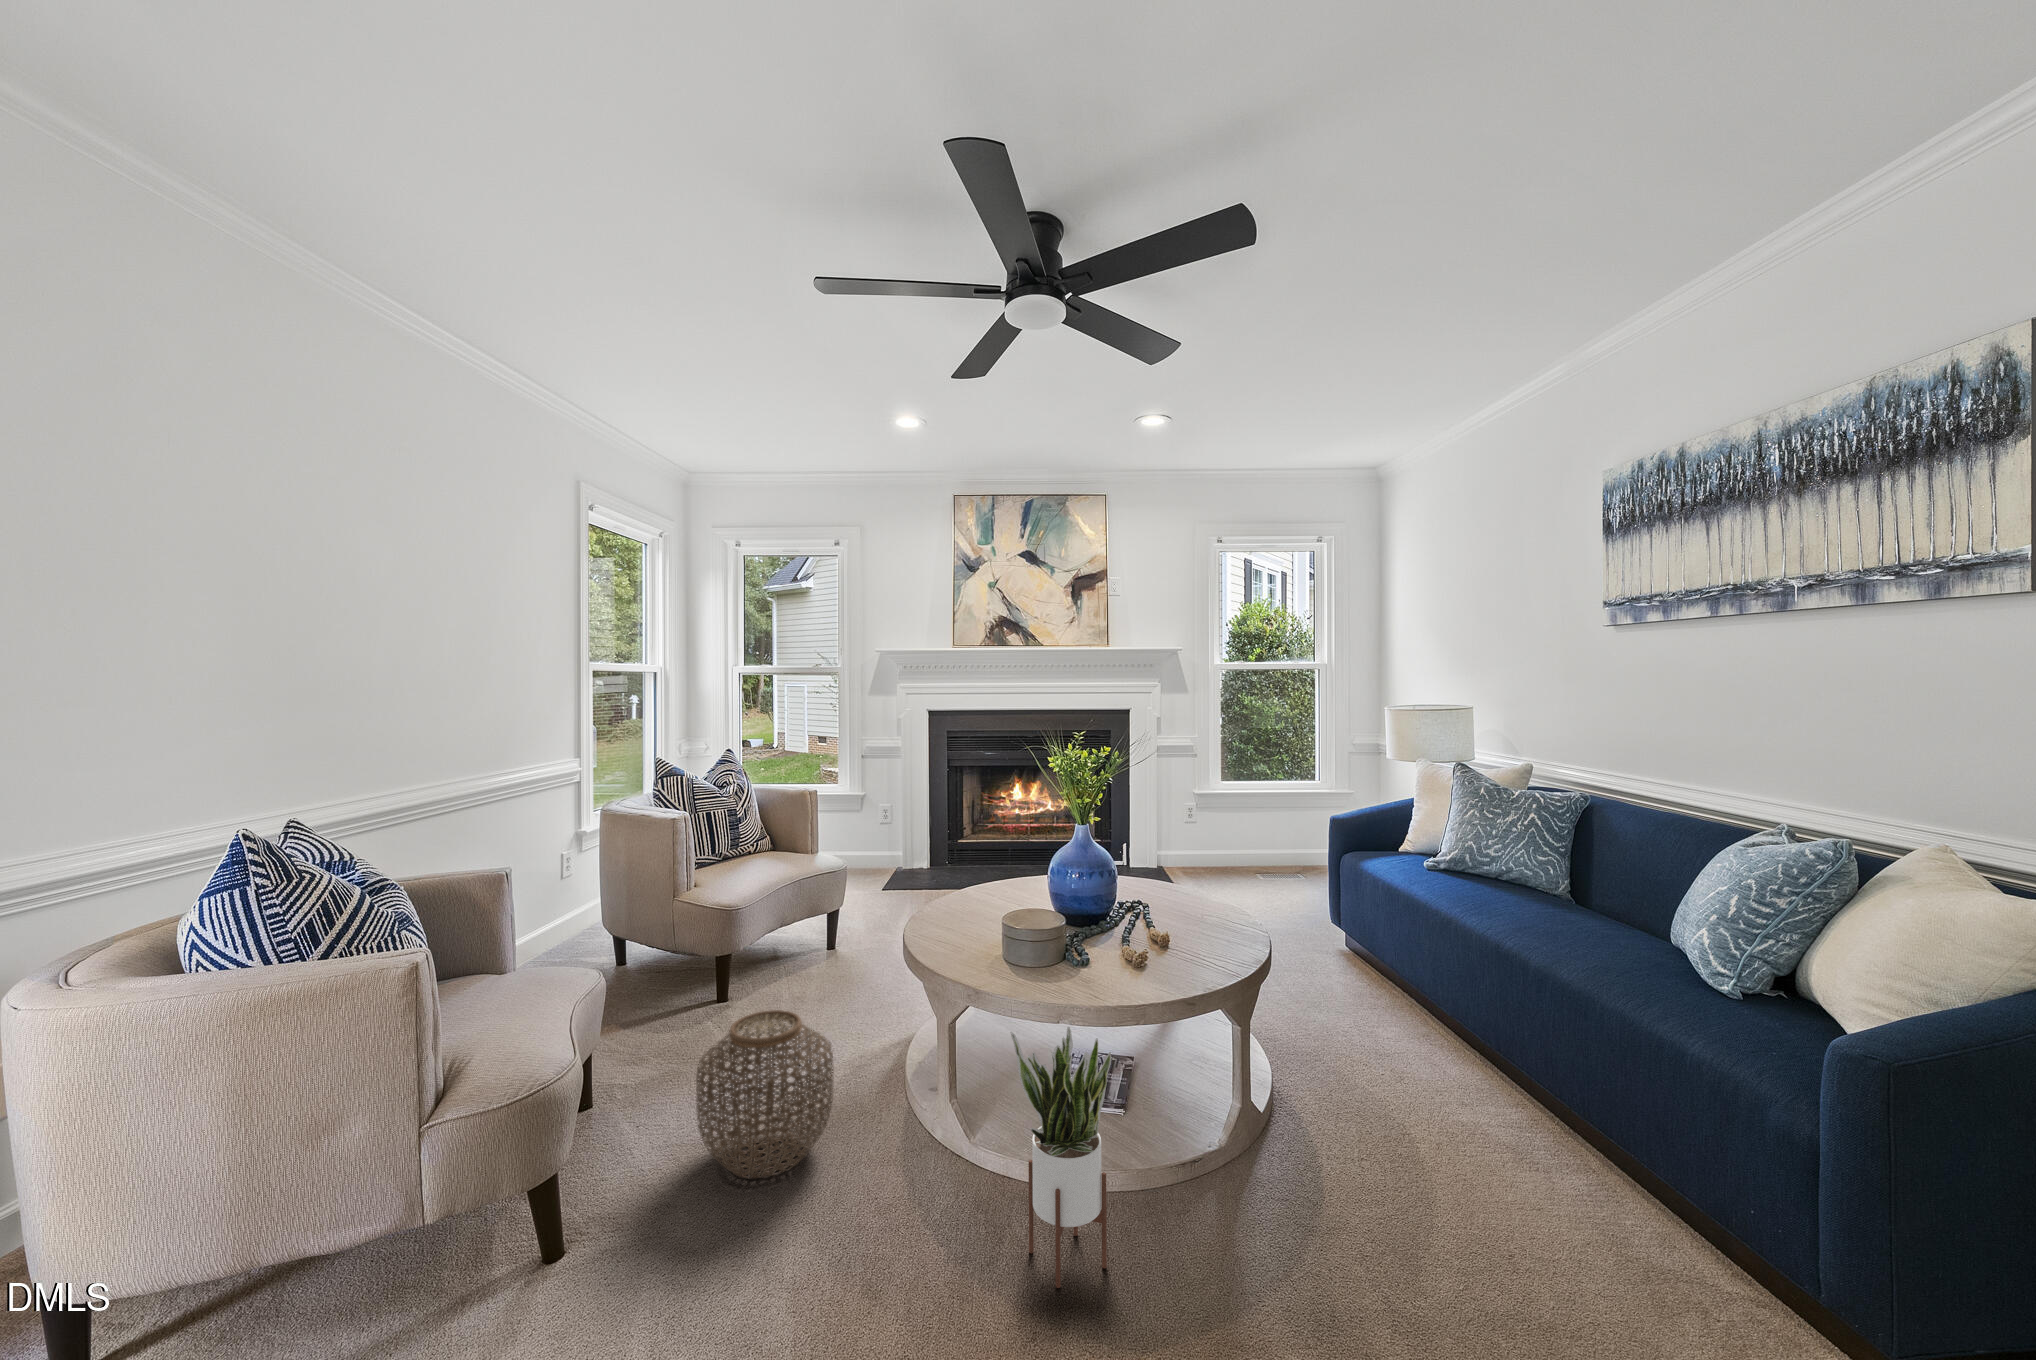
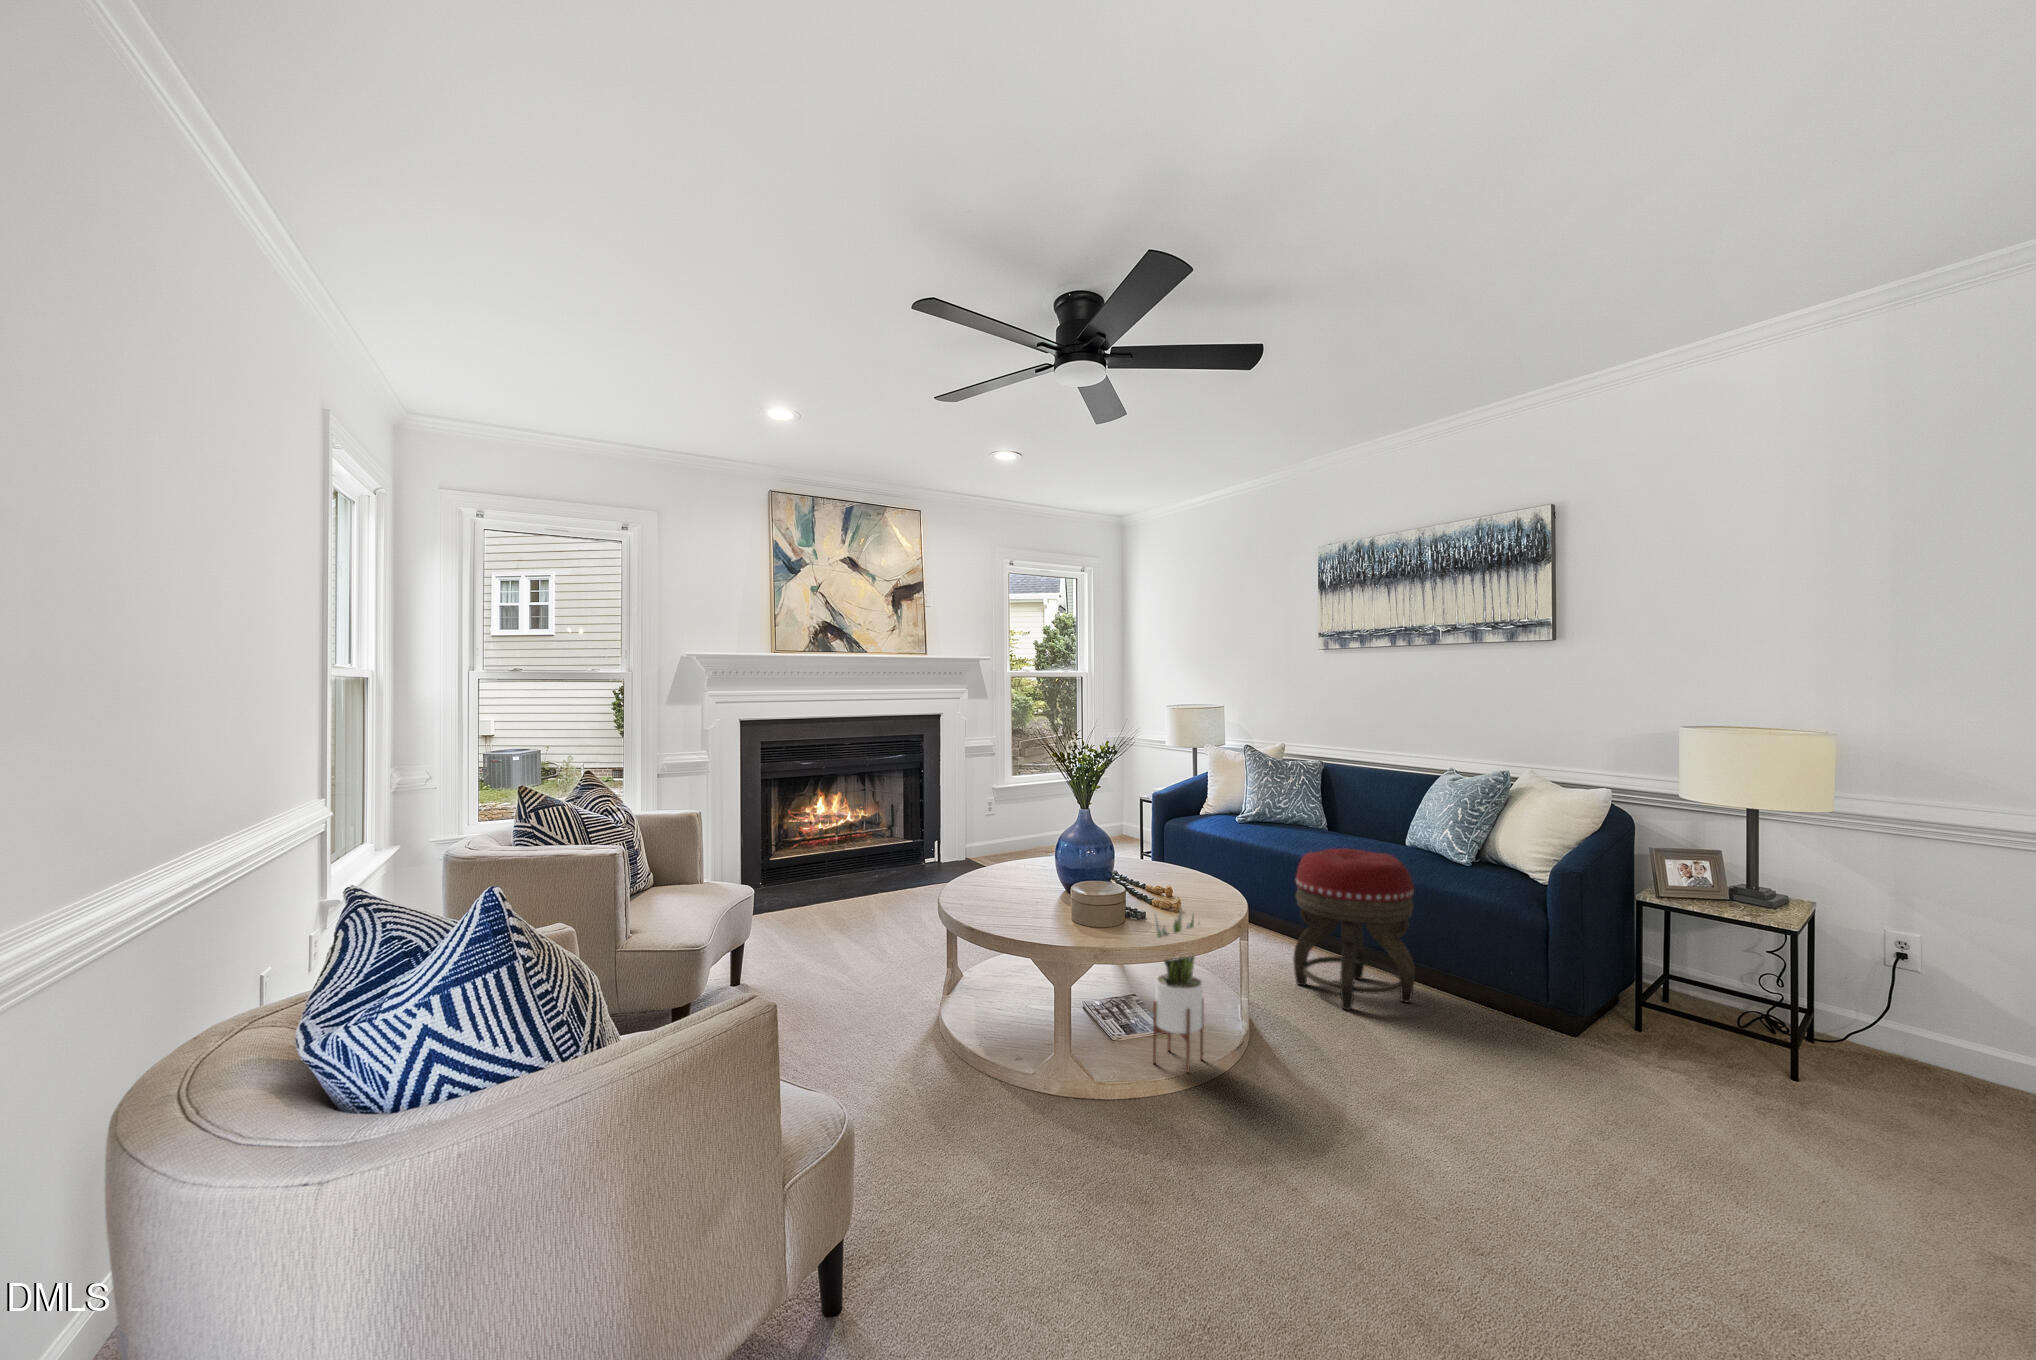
footstool: none [1390,952,1603,1253] -> present [1293,849,1415,1010]
woven basket: present [696,1010,833,1178] -> none [861,944,968,1075]

